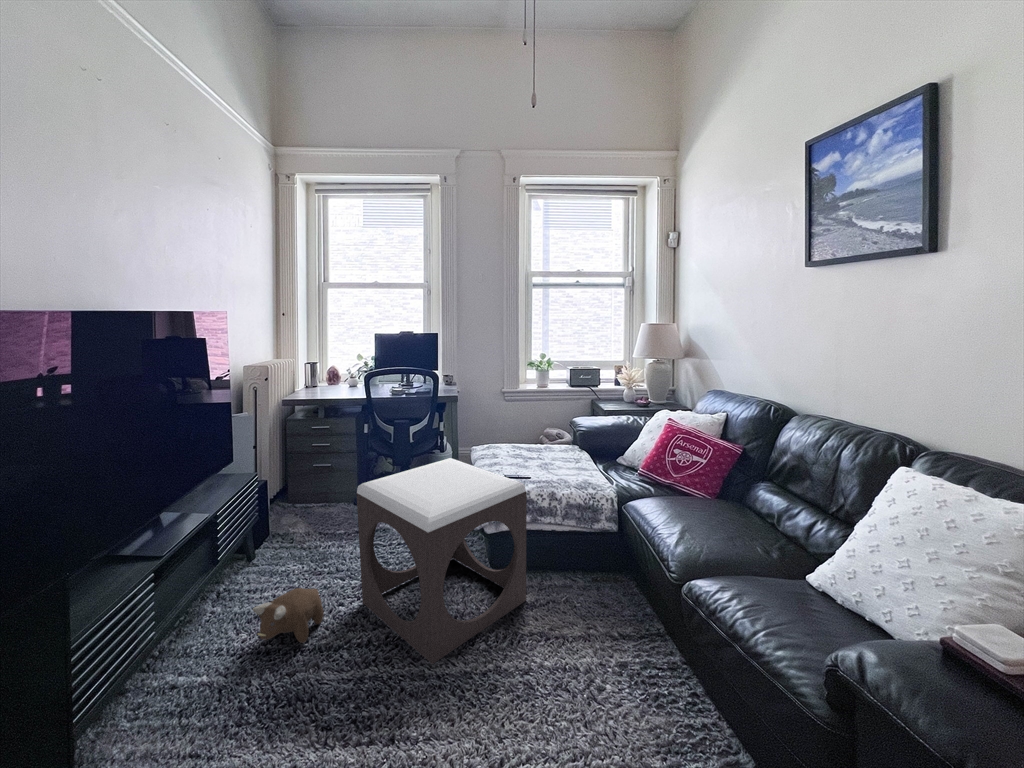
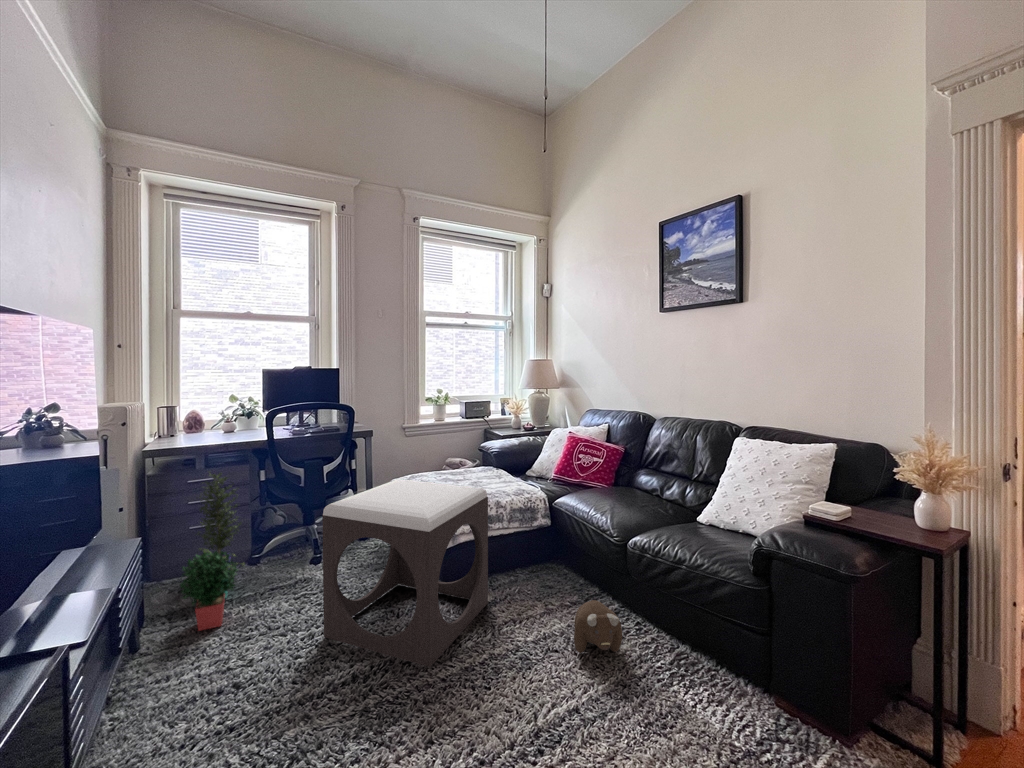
potted plant: none [261,430,340,572] -> present [180,473,244,631]
plush toy: present [253,588,324,643] -> present [574,600,622,653]

